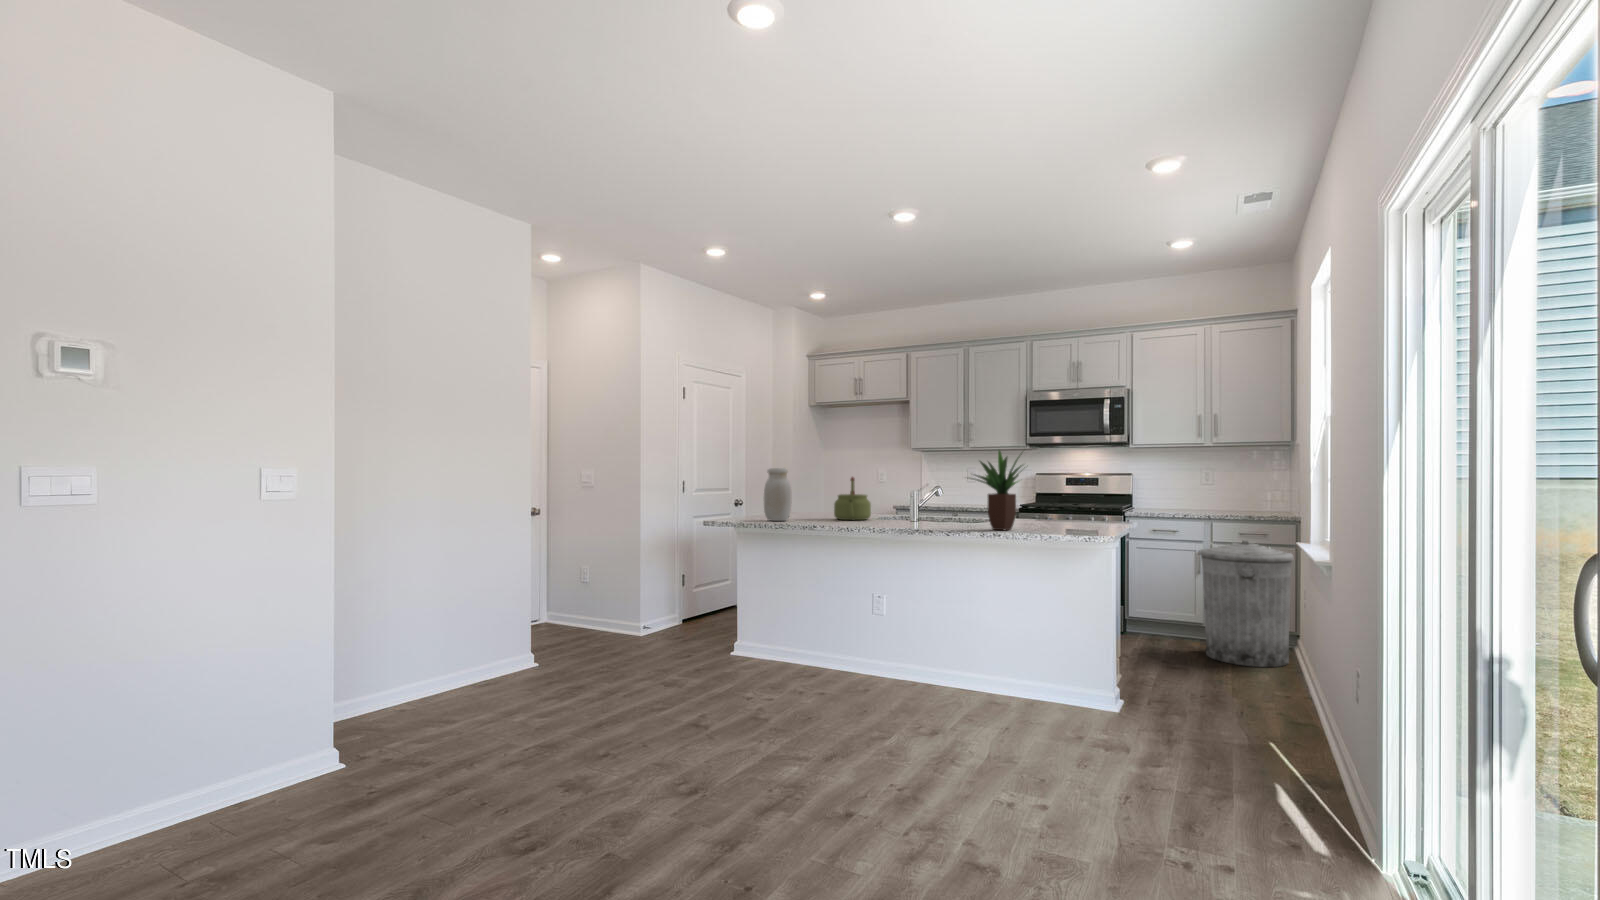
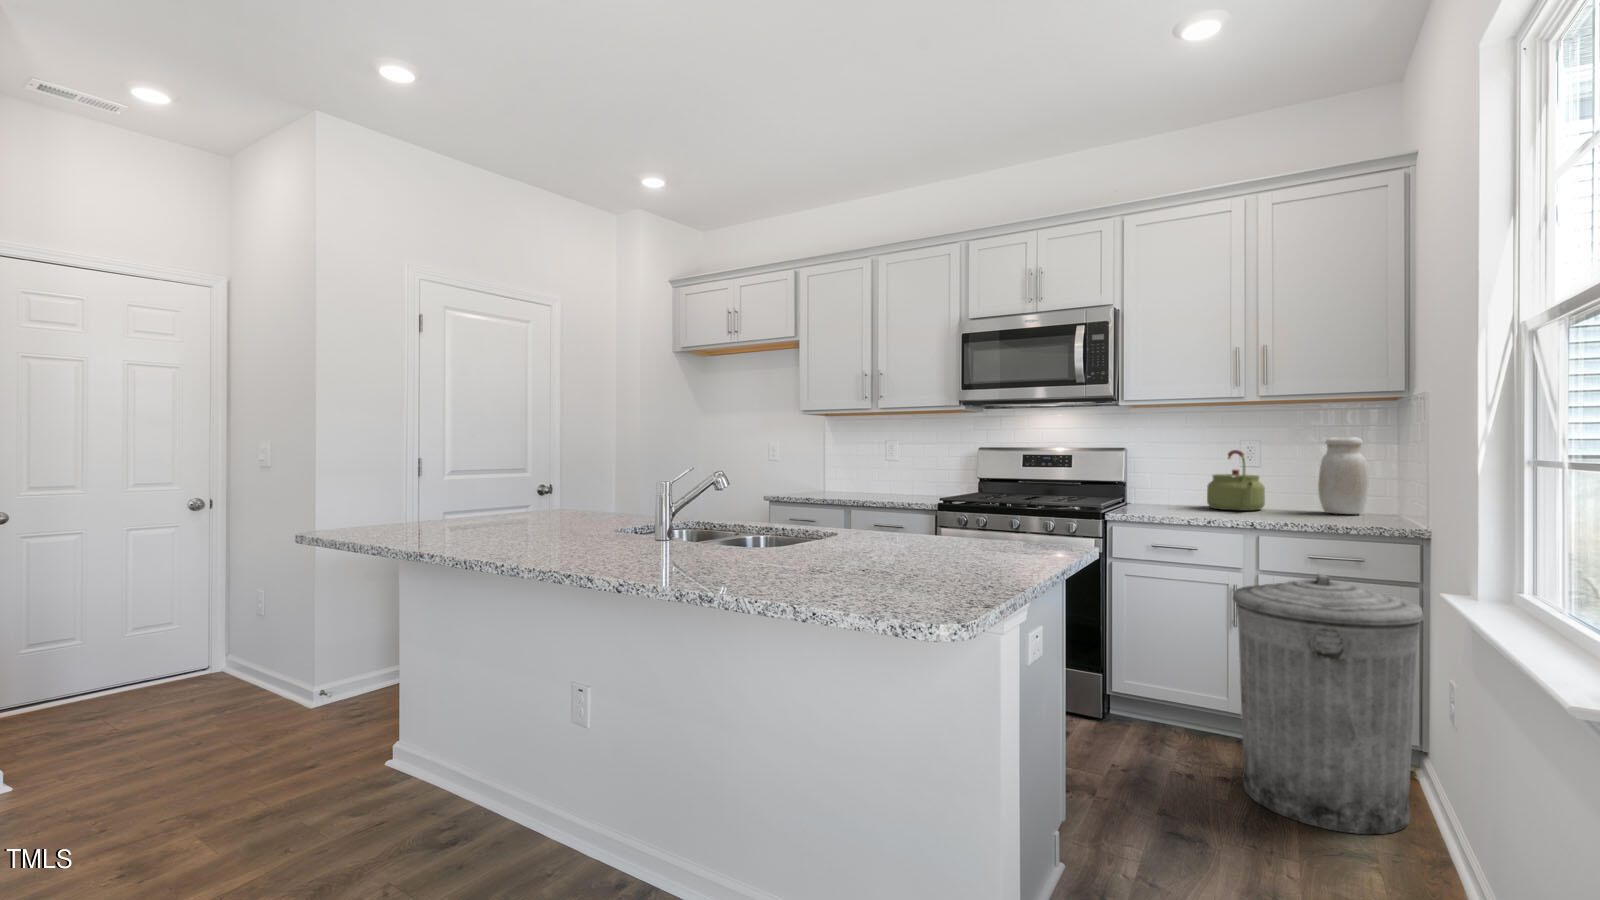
potted plant: present [972,451,1022,530] -> none [687,388,824,577]
jar: present [764,468,791,521] -> present [1318,437,1369,514]
kettle: present [834,477,871,520] -> present [1207,450,1265,511]

